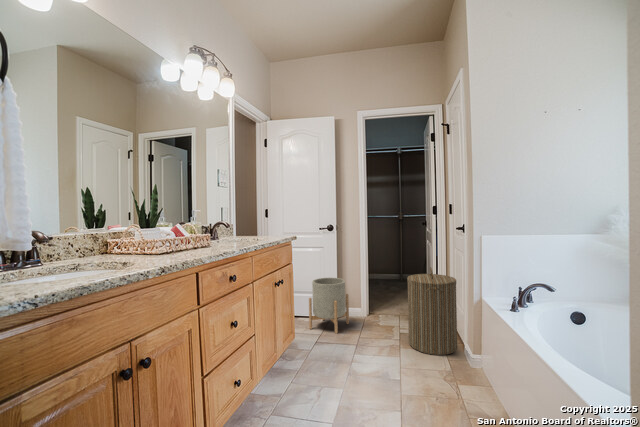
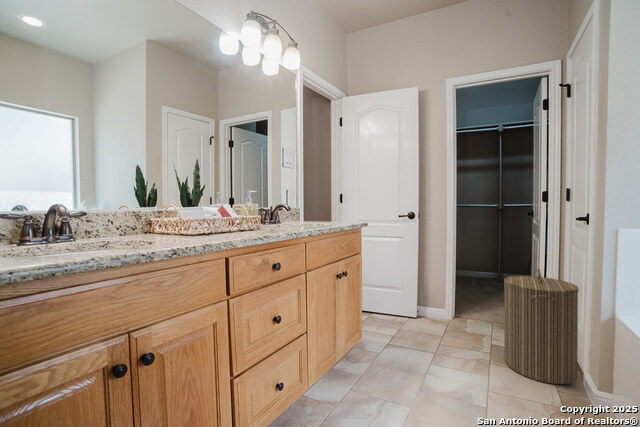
planter: present [309,278,349,334] -> none [382,272,429,335]

